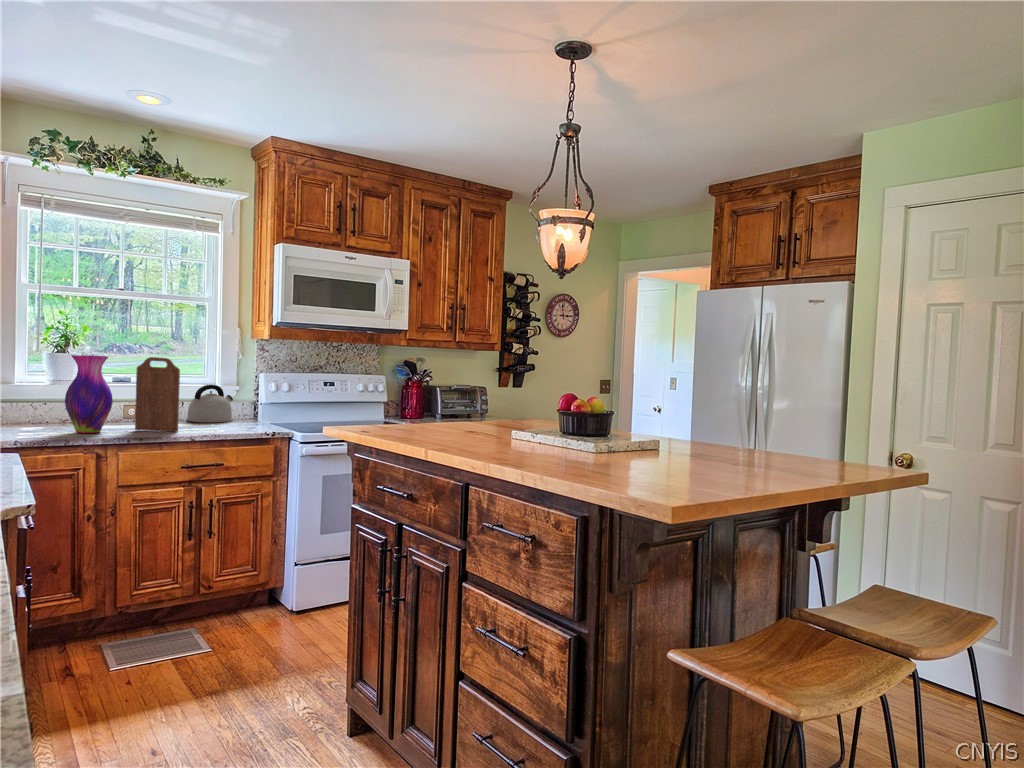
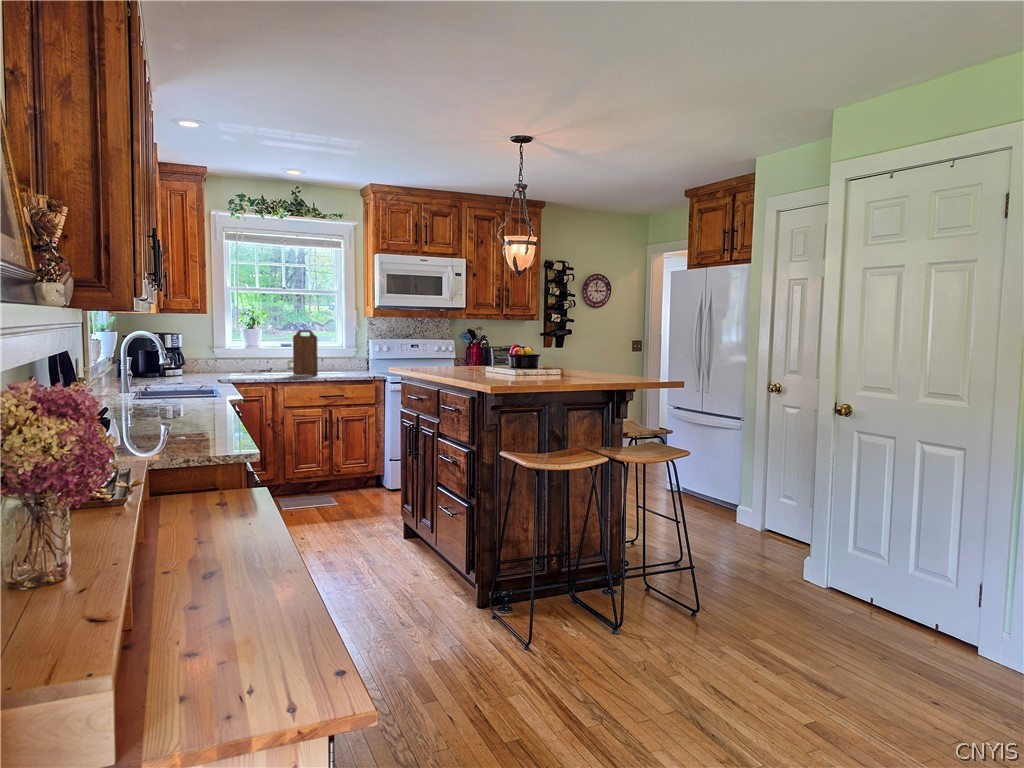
vase: present [65,355,113,433] -> none [254,330,280,376]
kettle: present [187,385,233,422] -> none [325,348,354,372]

